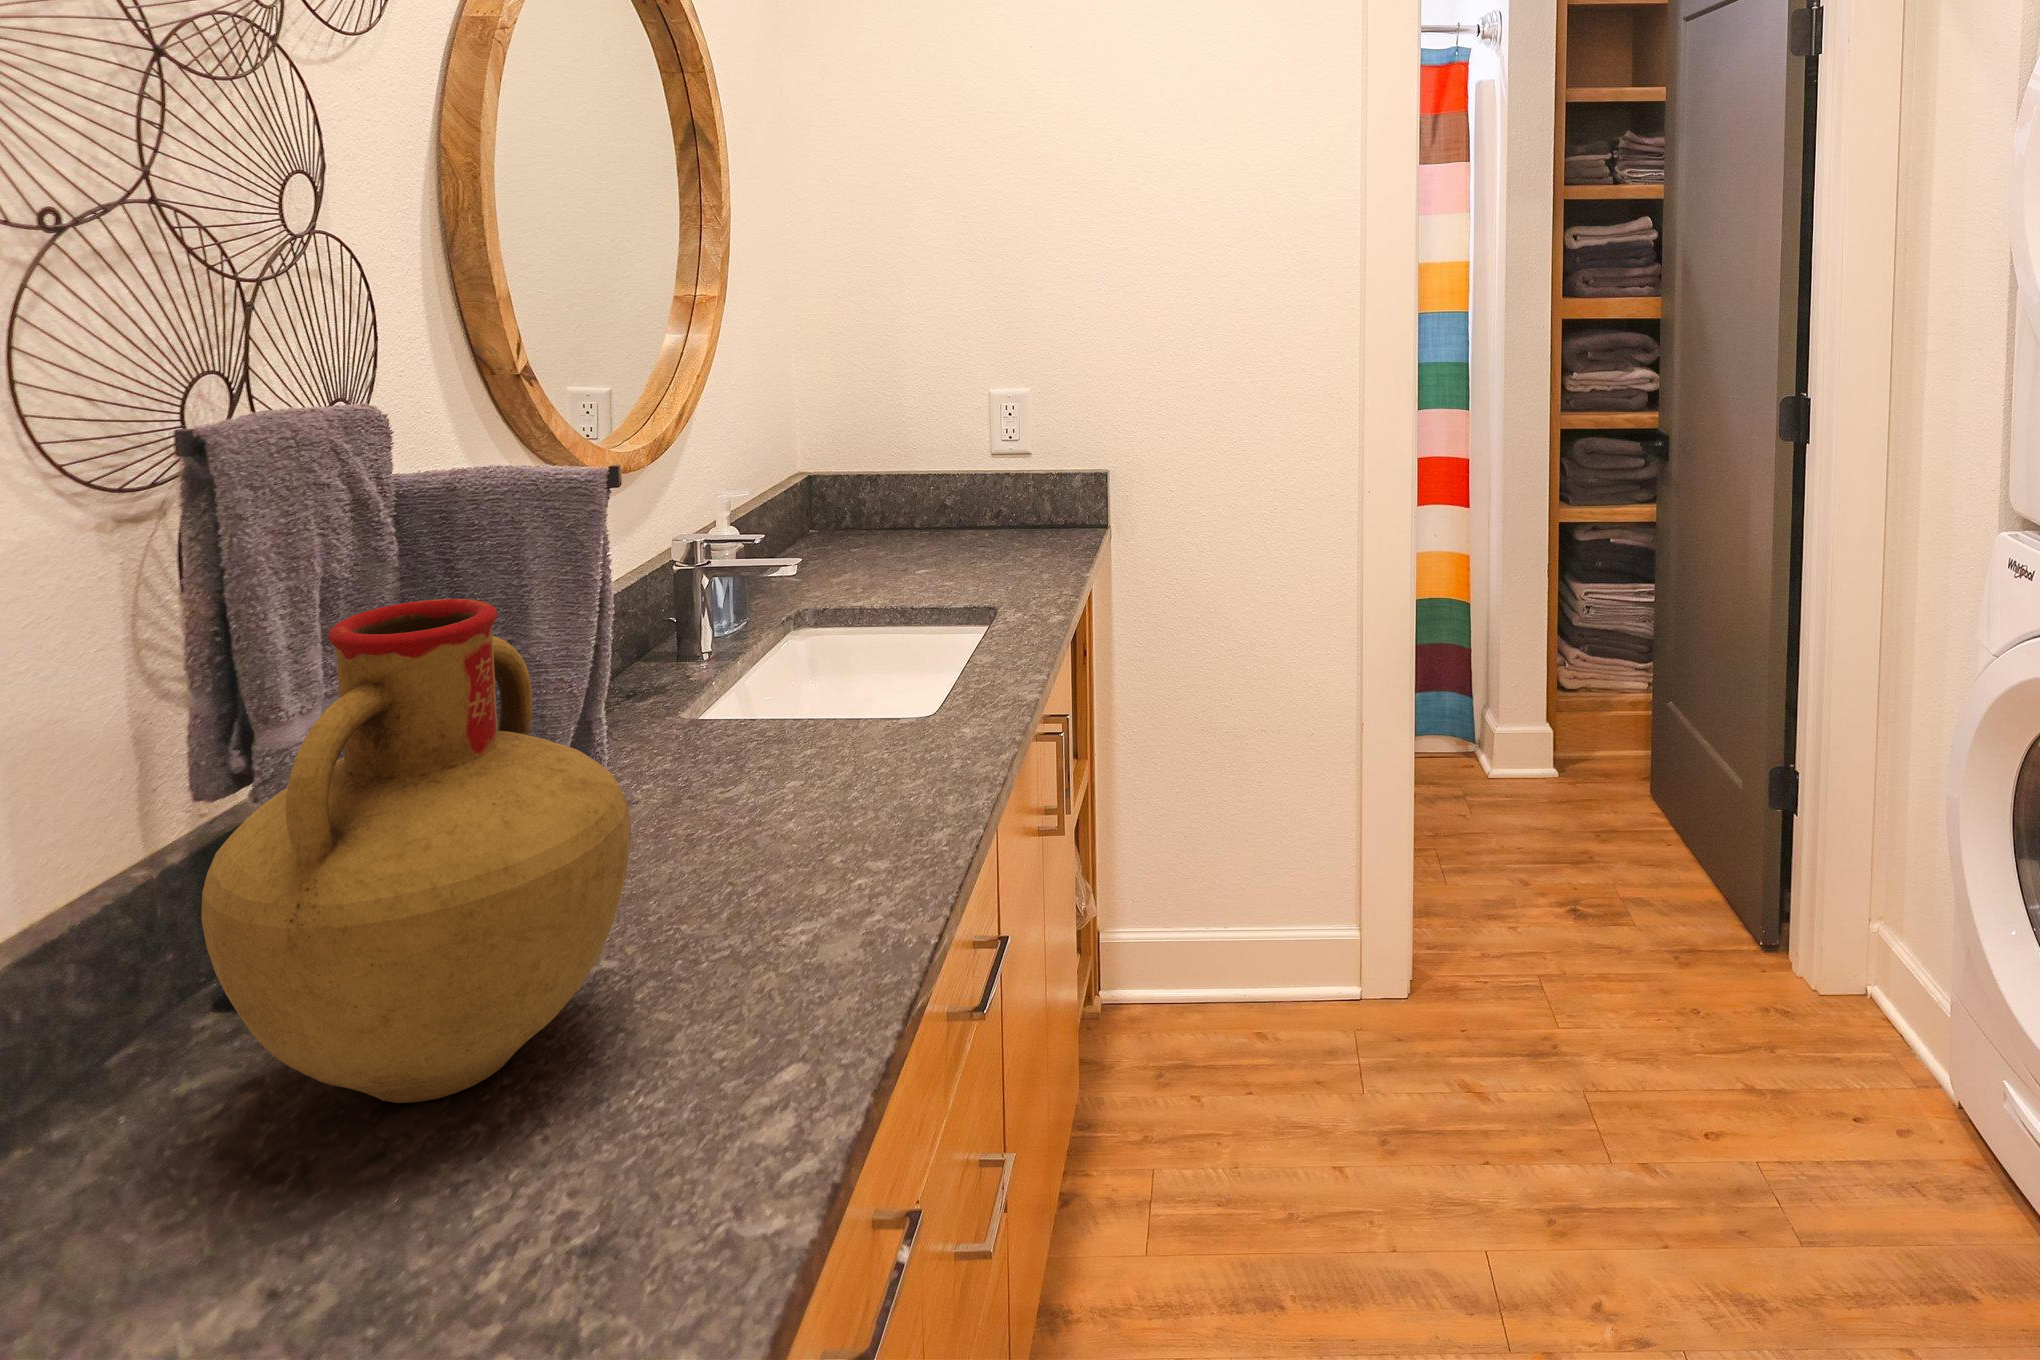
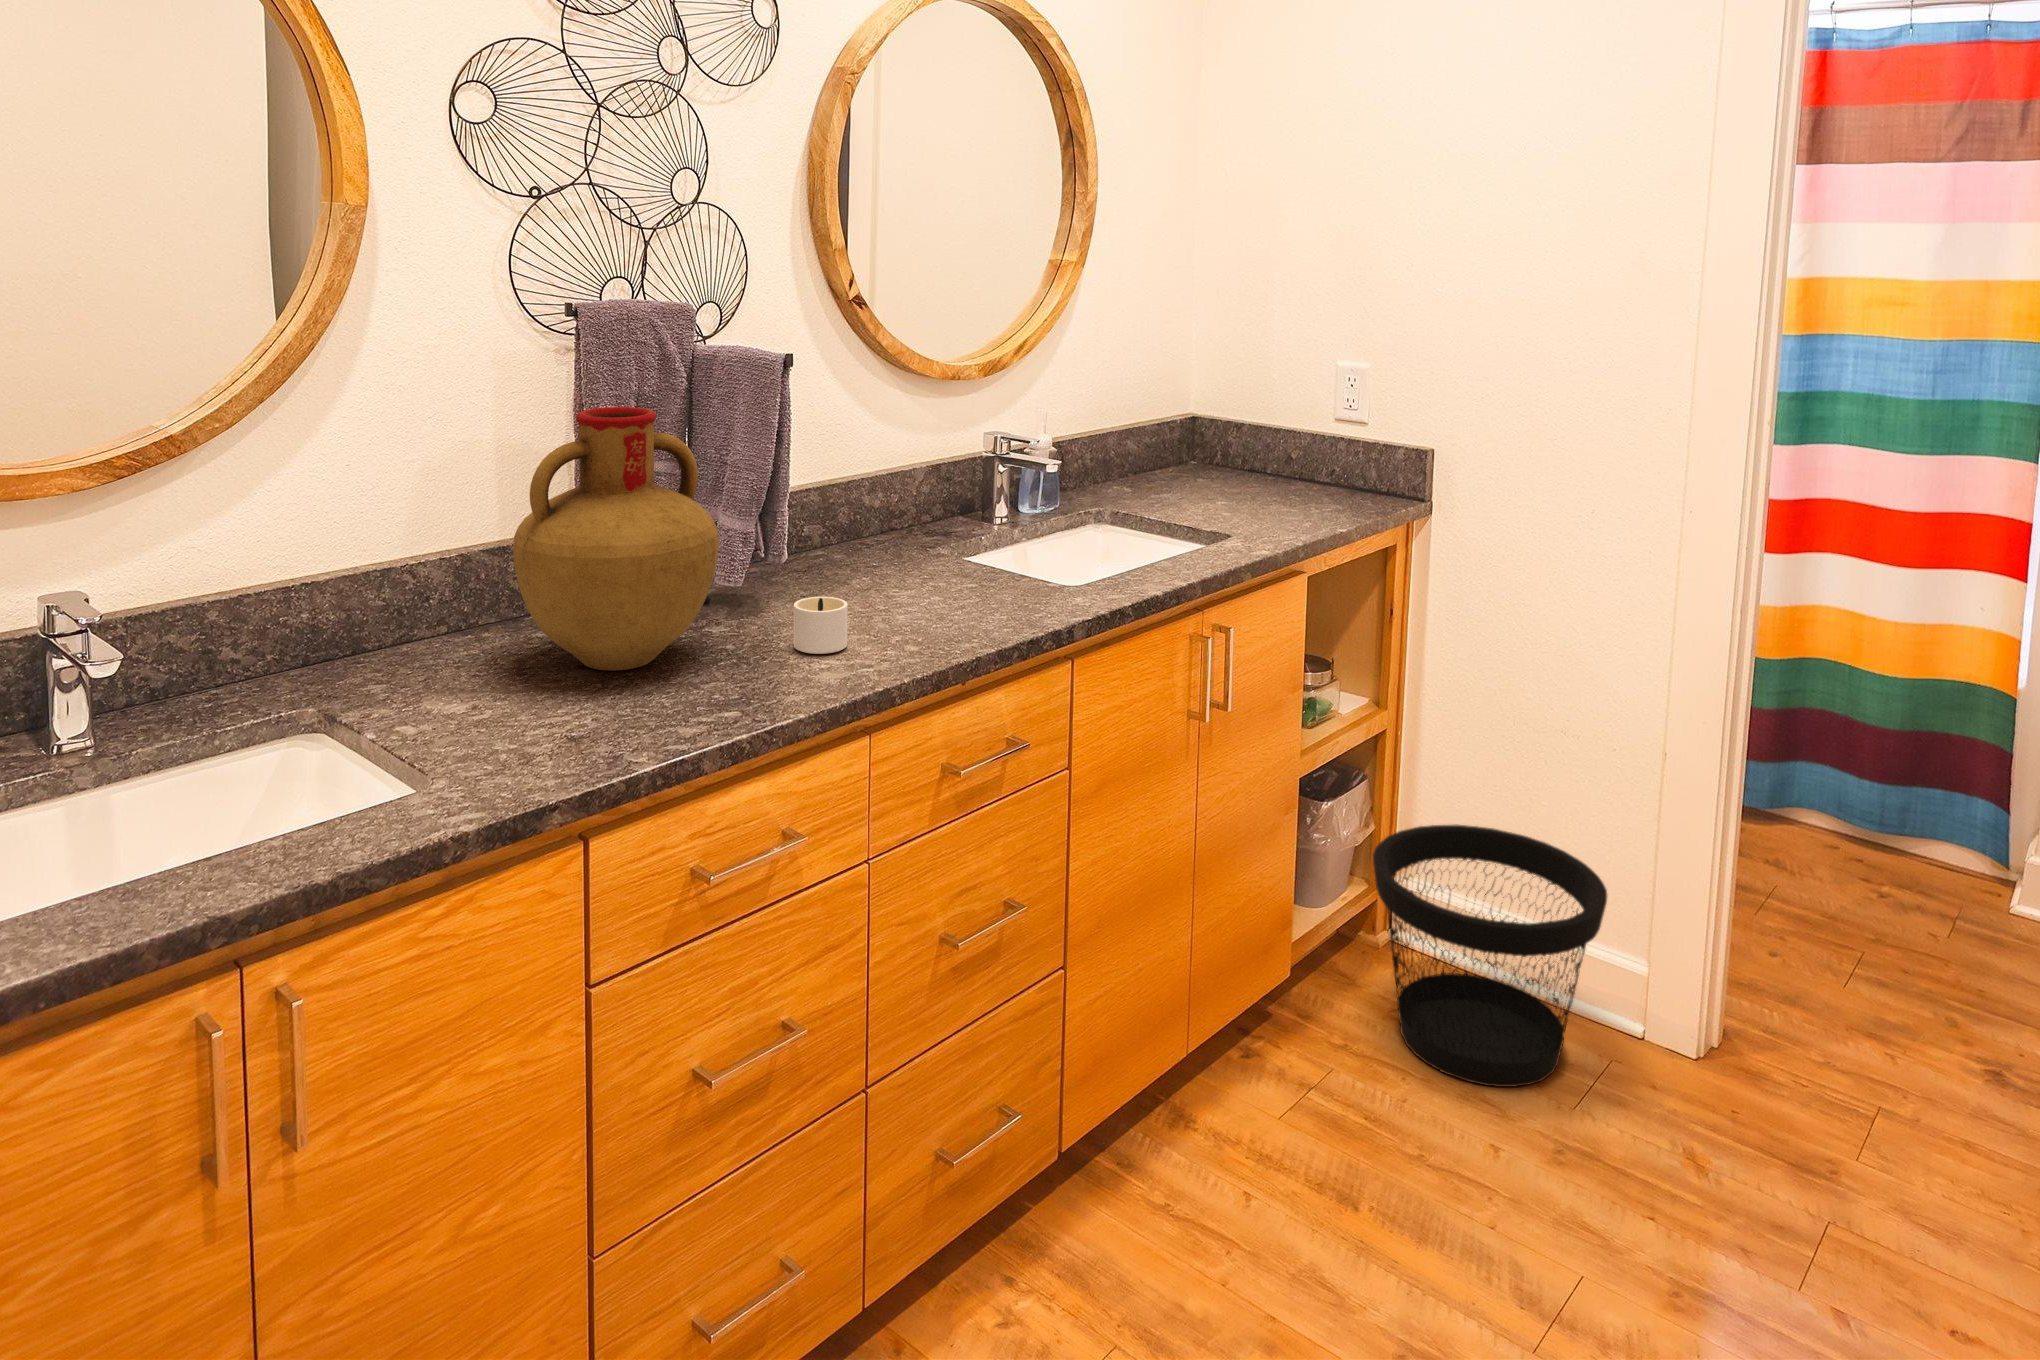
candle: none [707,826,798,927] -> present [794,597,848,654]
wastebasket: none [1137,842,1364,1115] -> present [1373,824,1607,1087]

